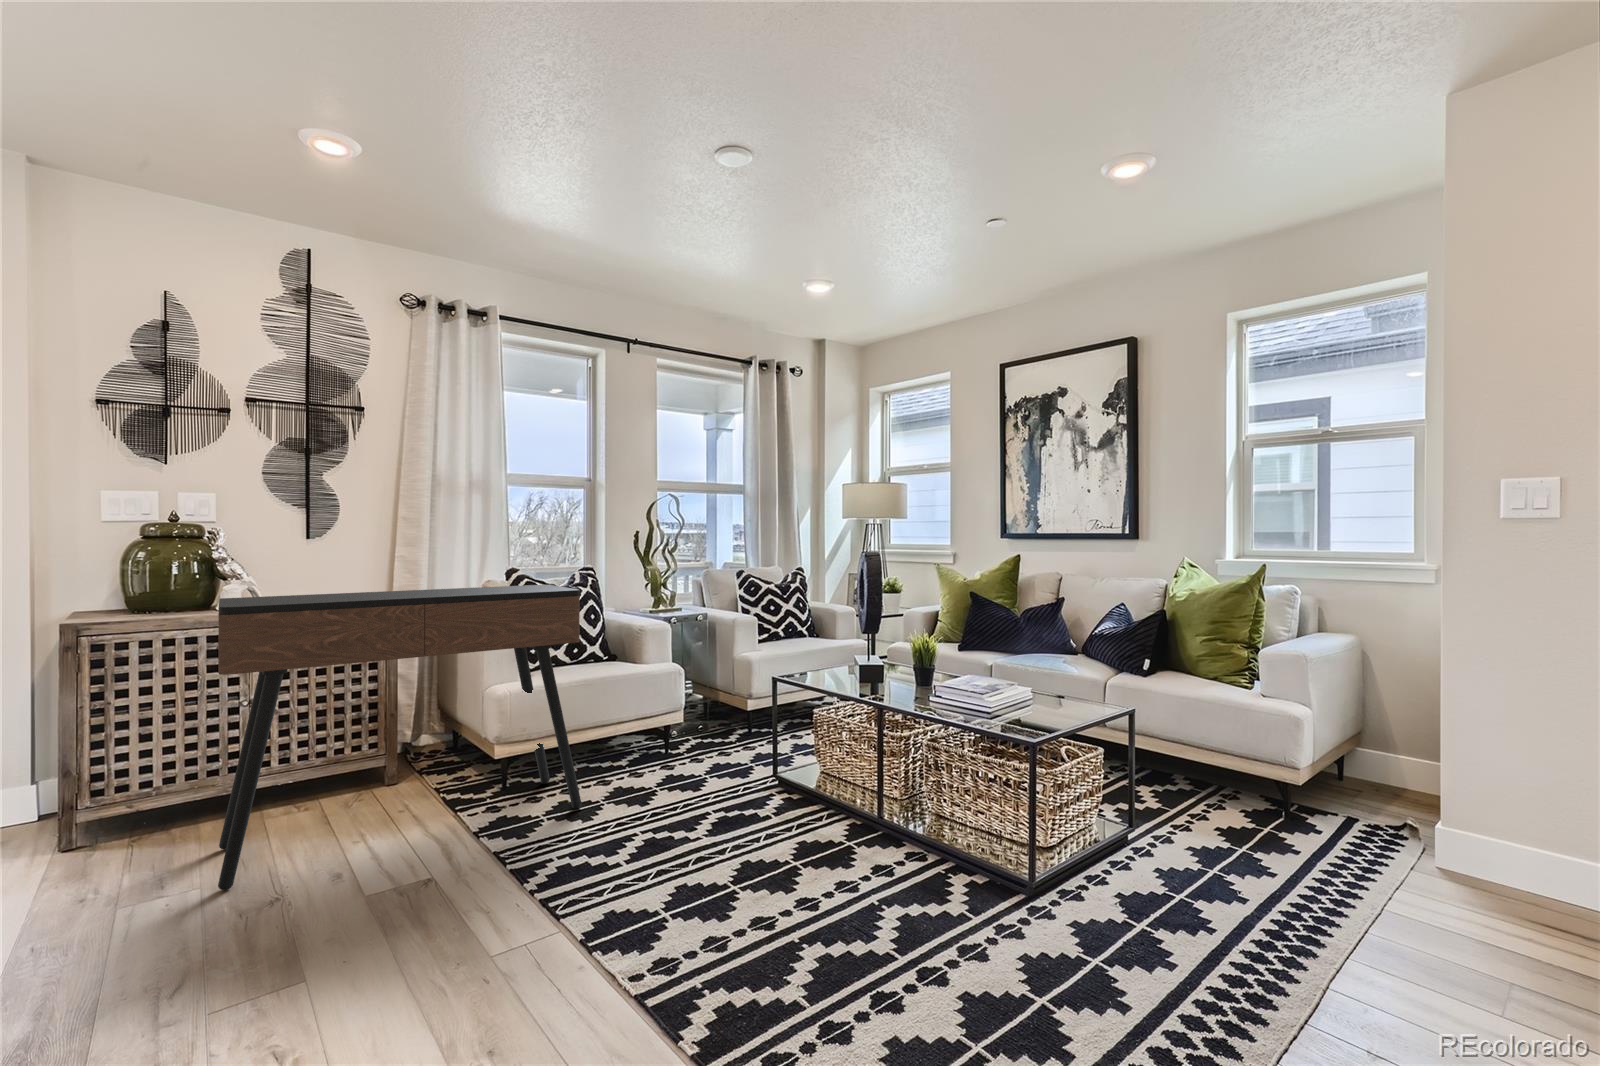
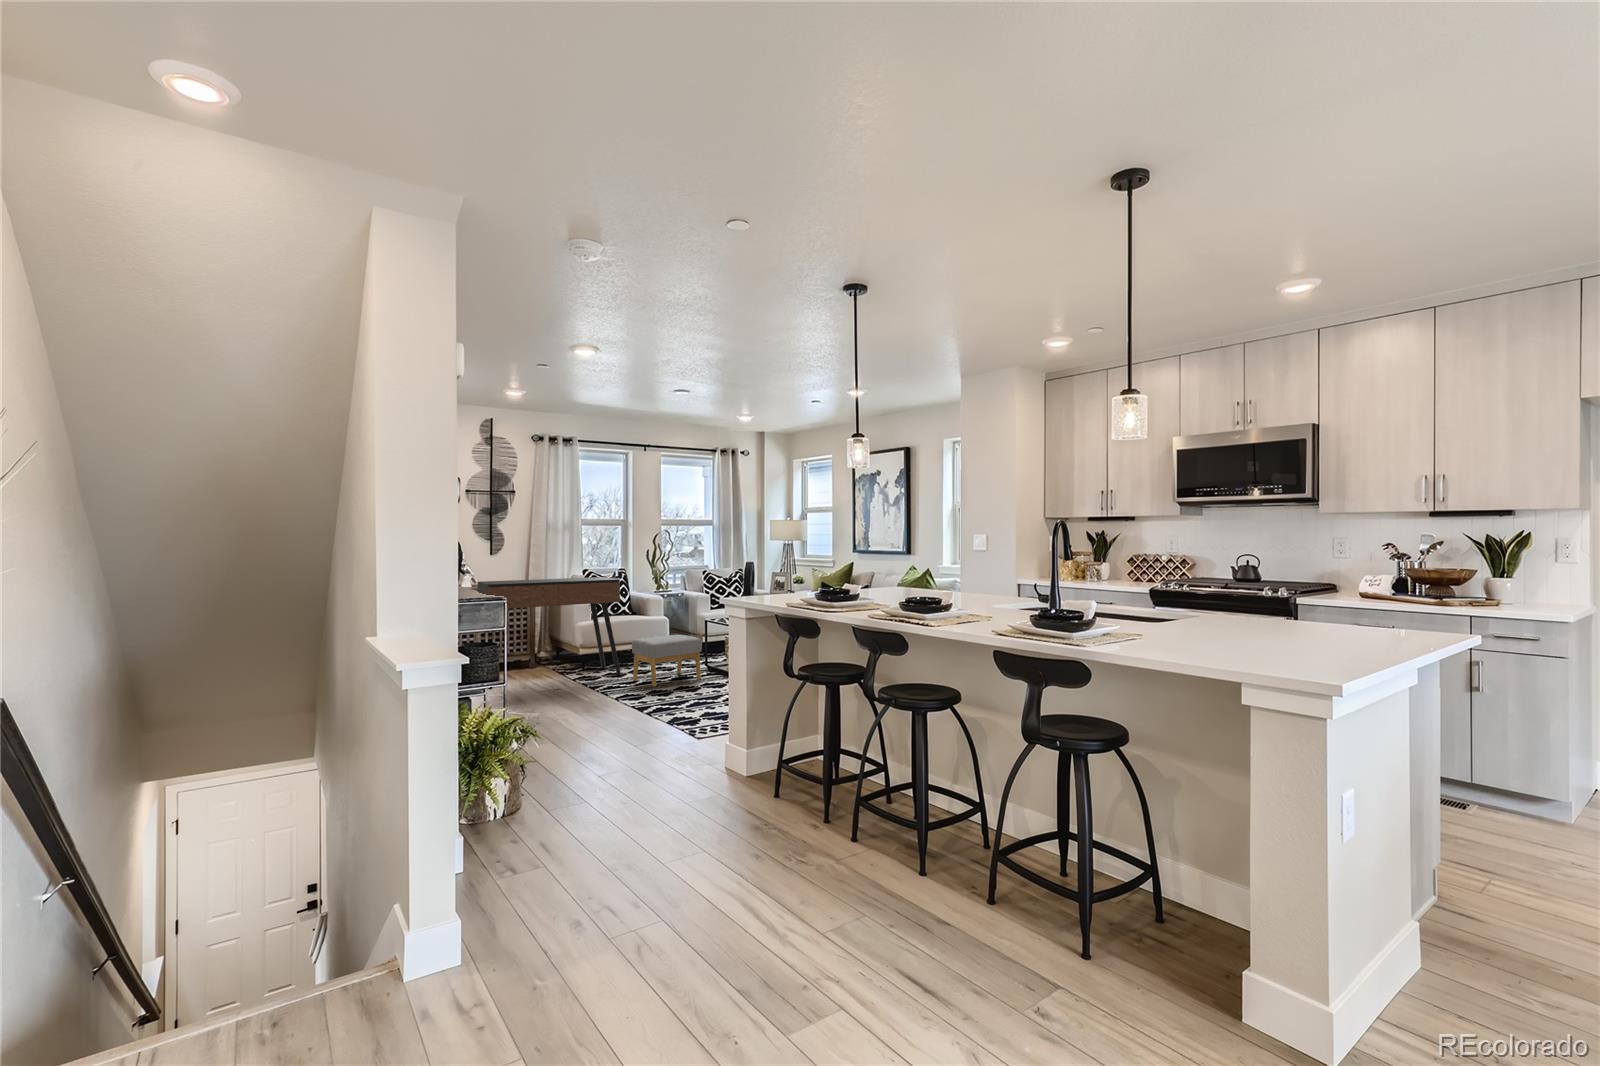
footstool: none [608,715,775,865] -> present [632,635,702,686]

